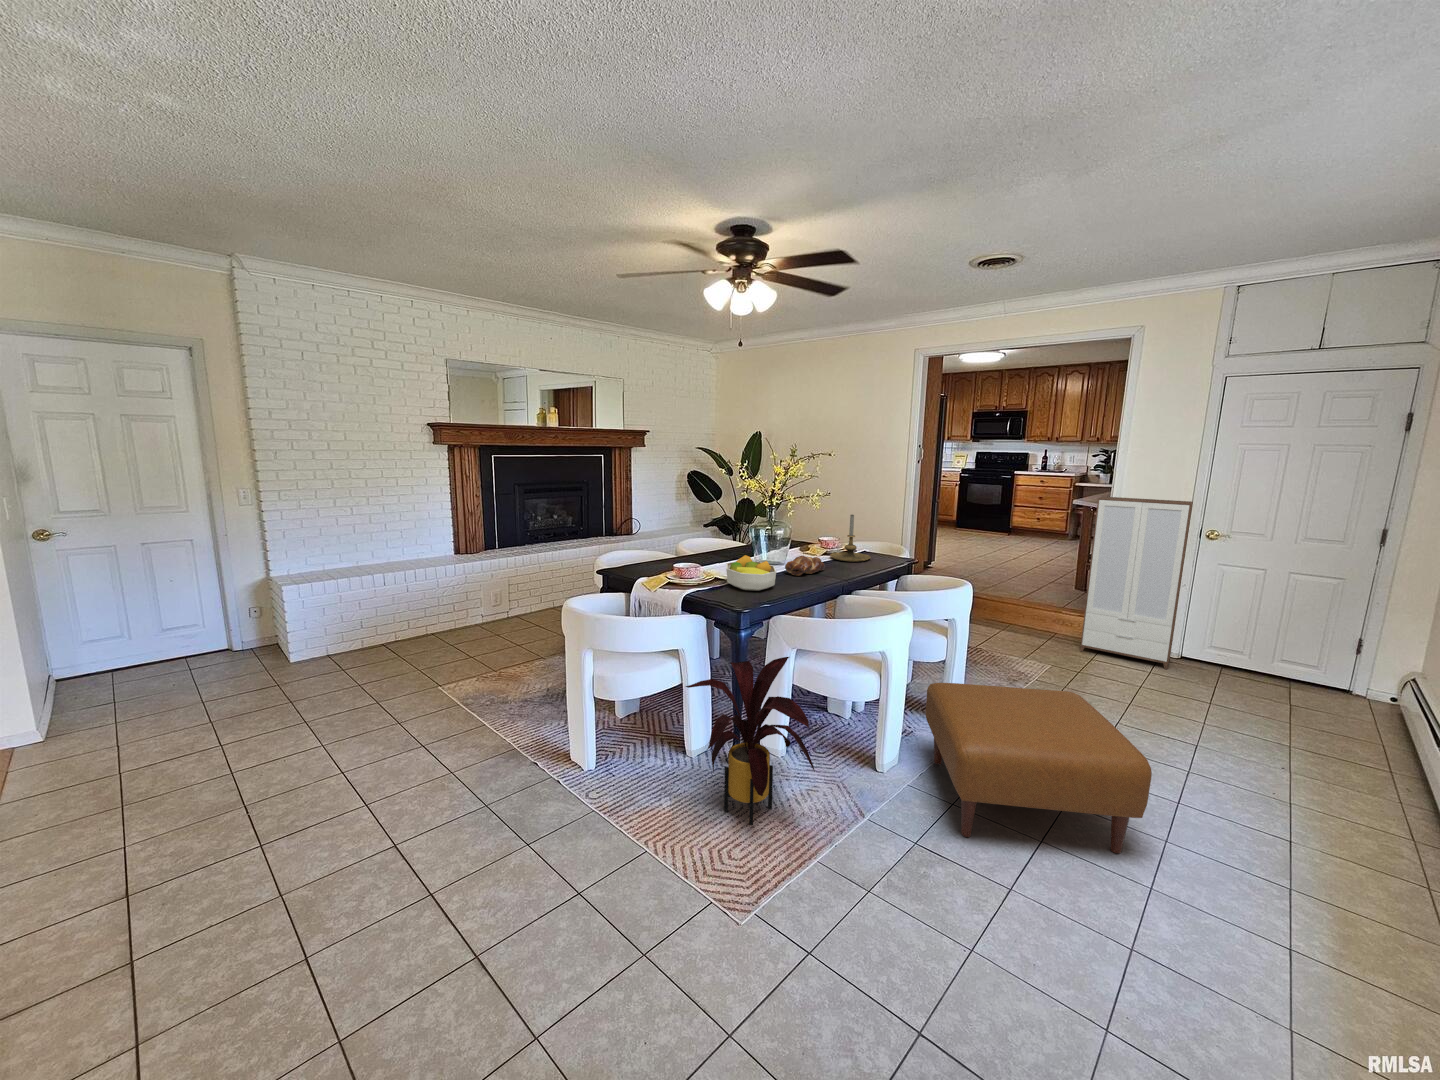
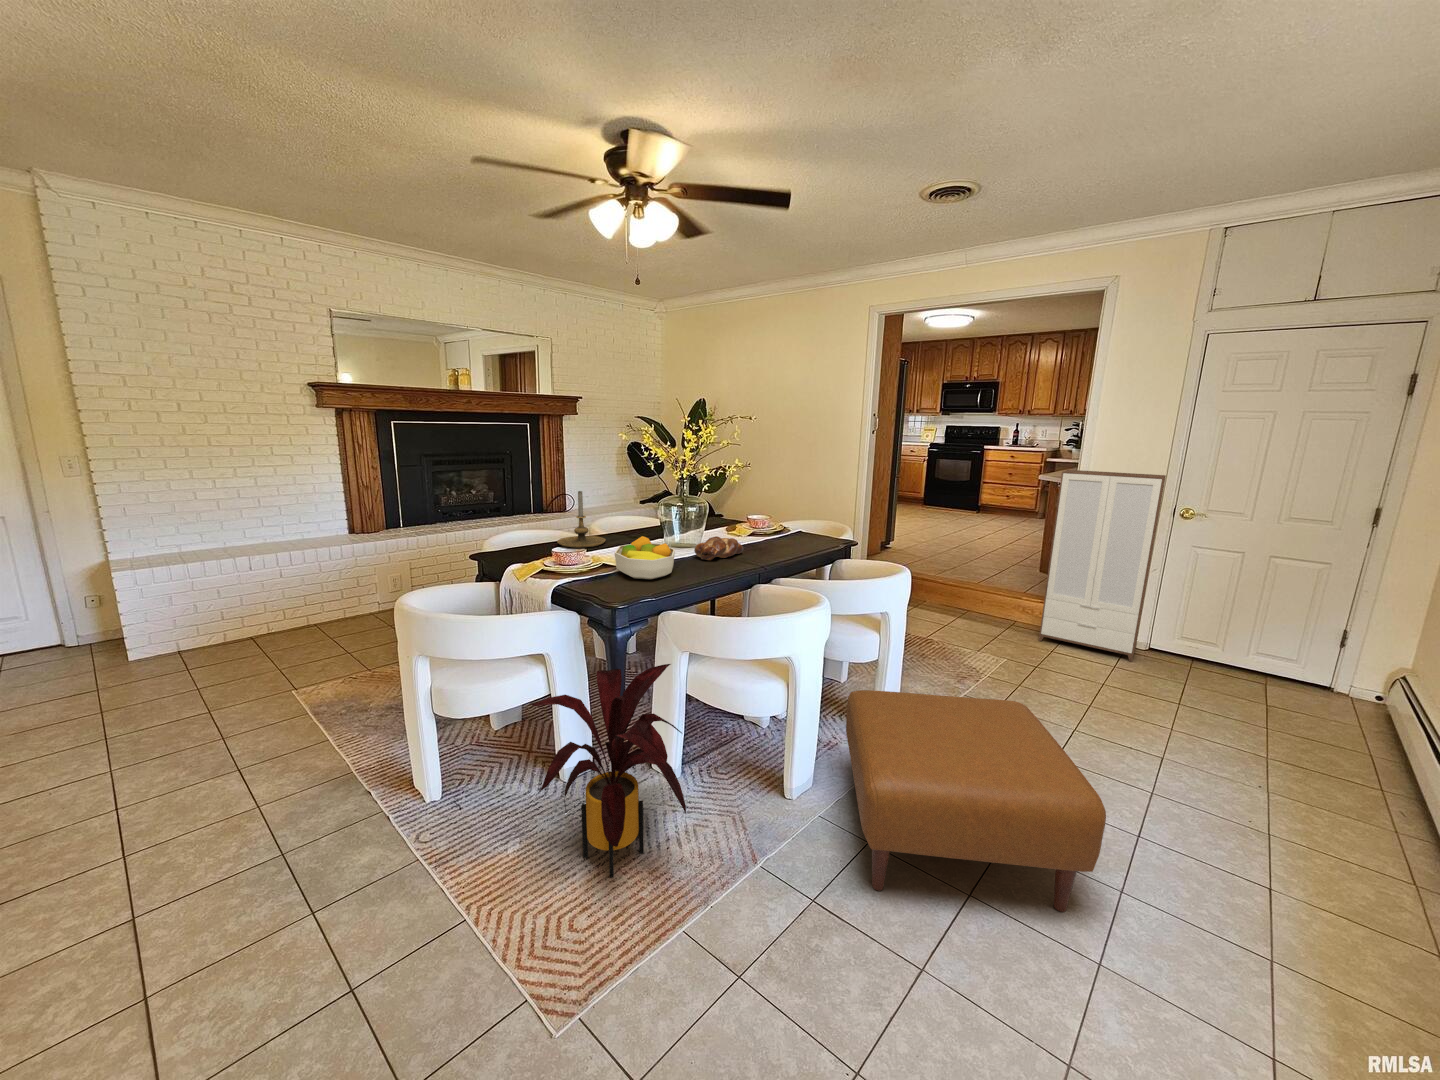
candle holder: present [830,515,871,562] -> present [557,491,606,548]

